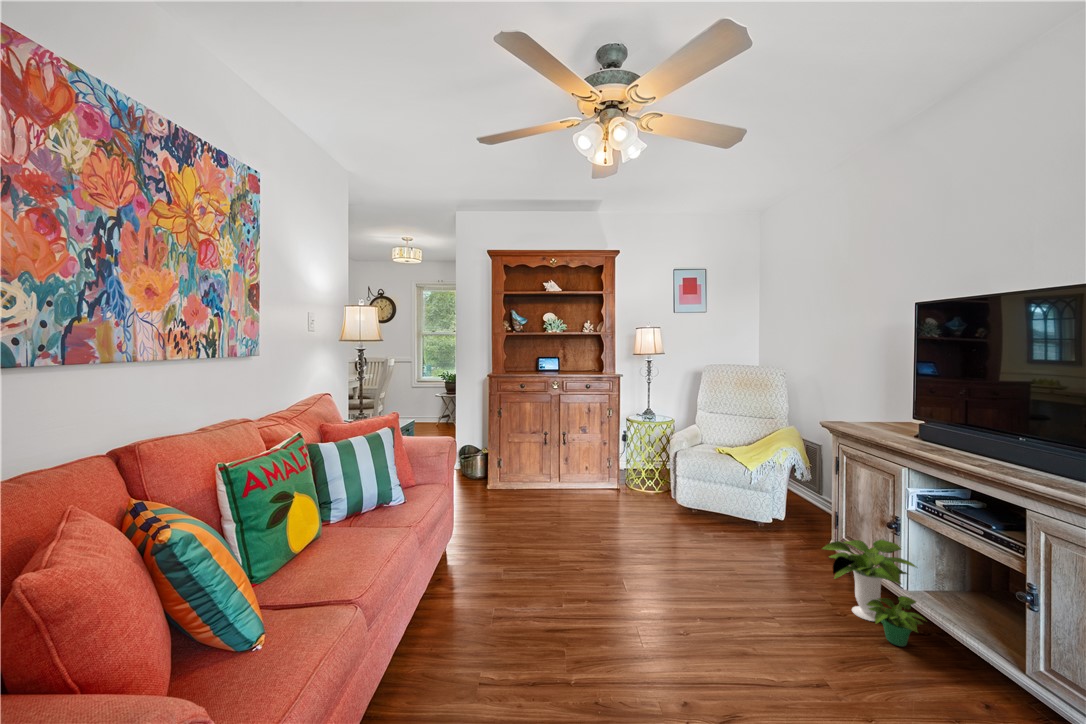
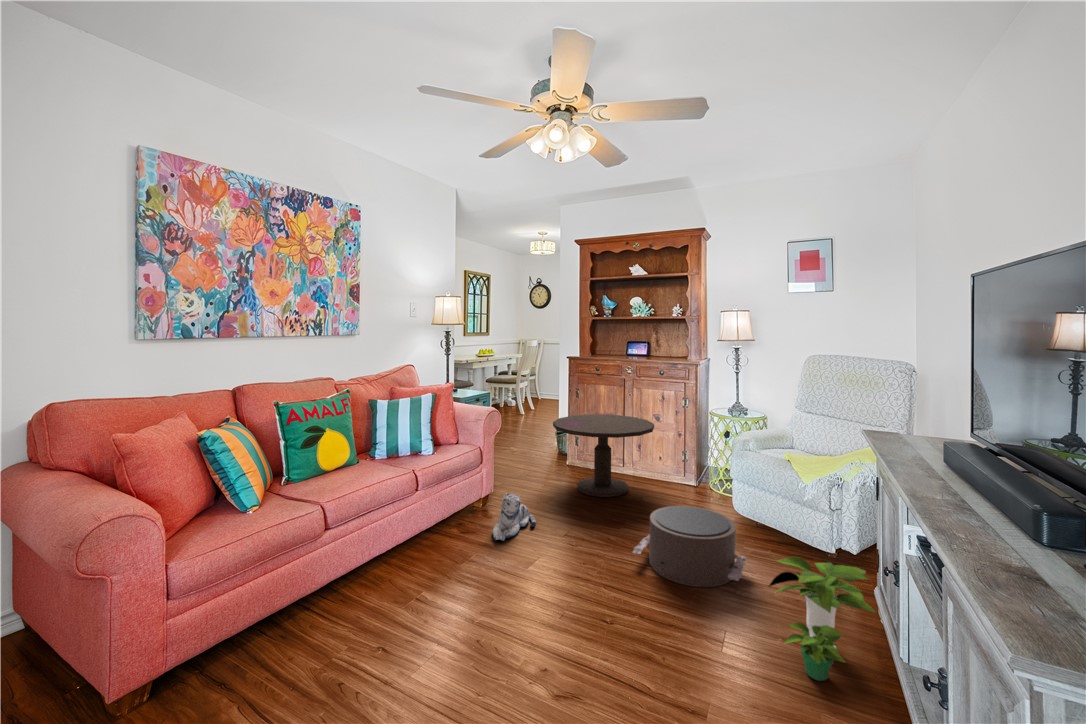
side table: none [500,431,605,520] -> present [553,414,654,497]
pouf: none [660,512,775,592] -> present [633,506,746,587]
plush toy: none [494,537,537,599] -> present [493,493,536,541]

